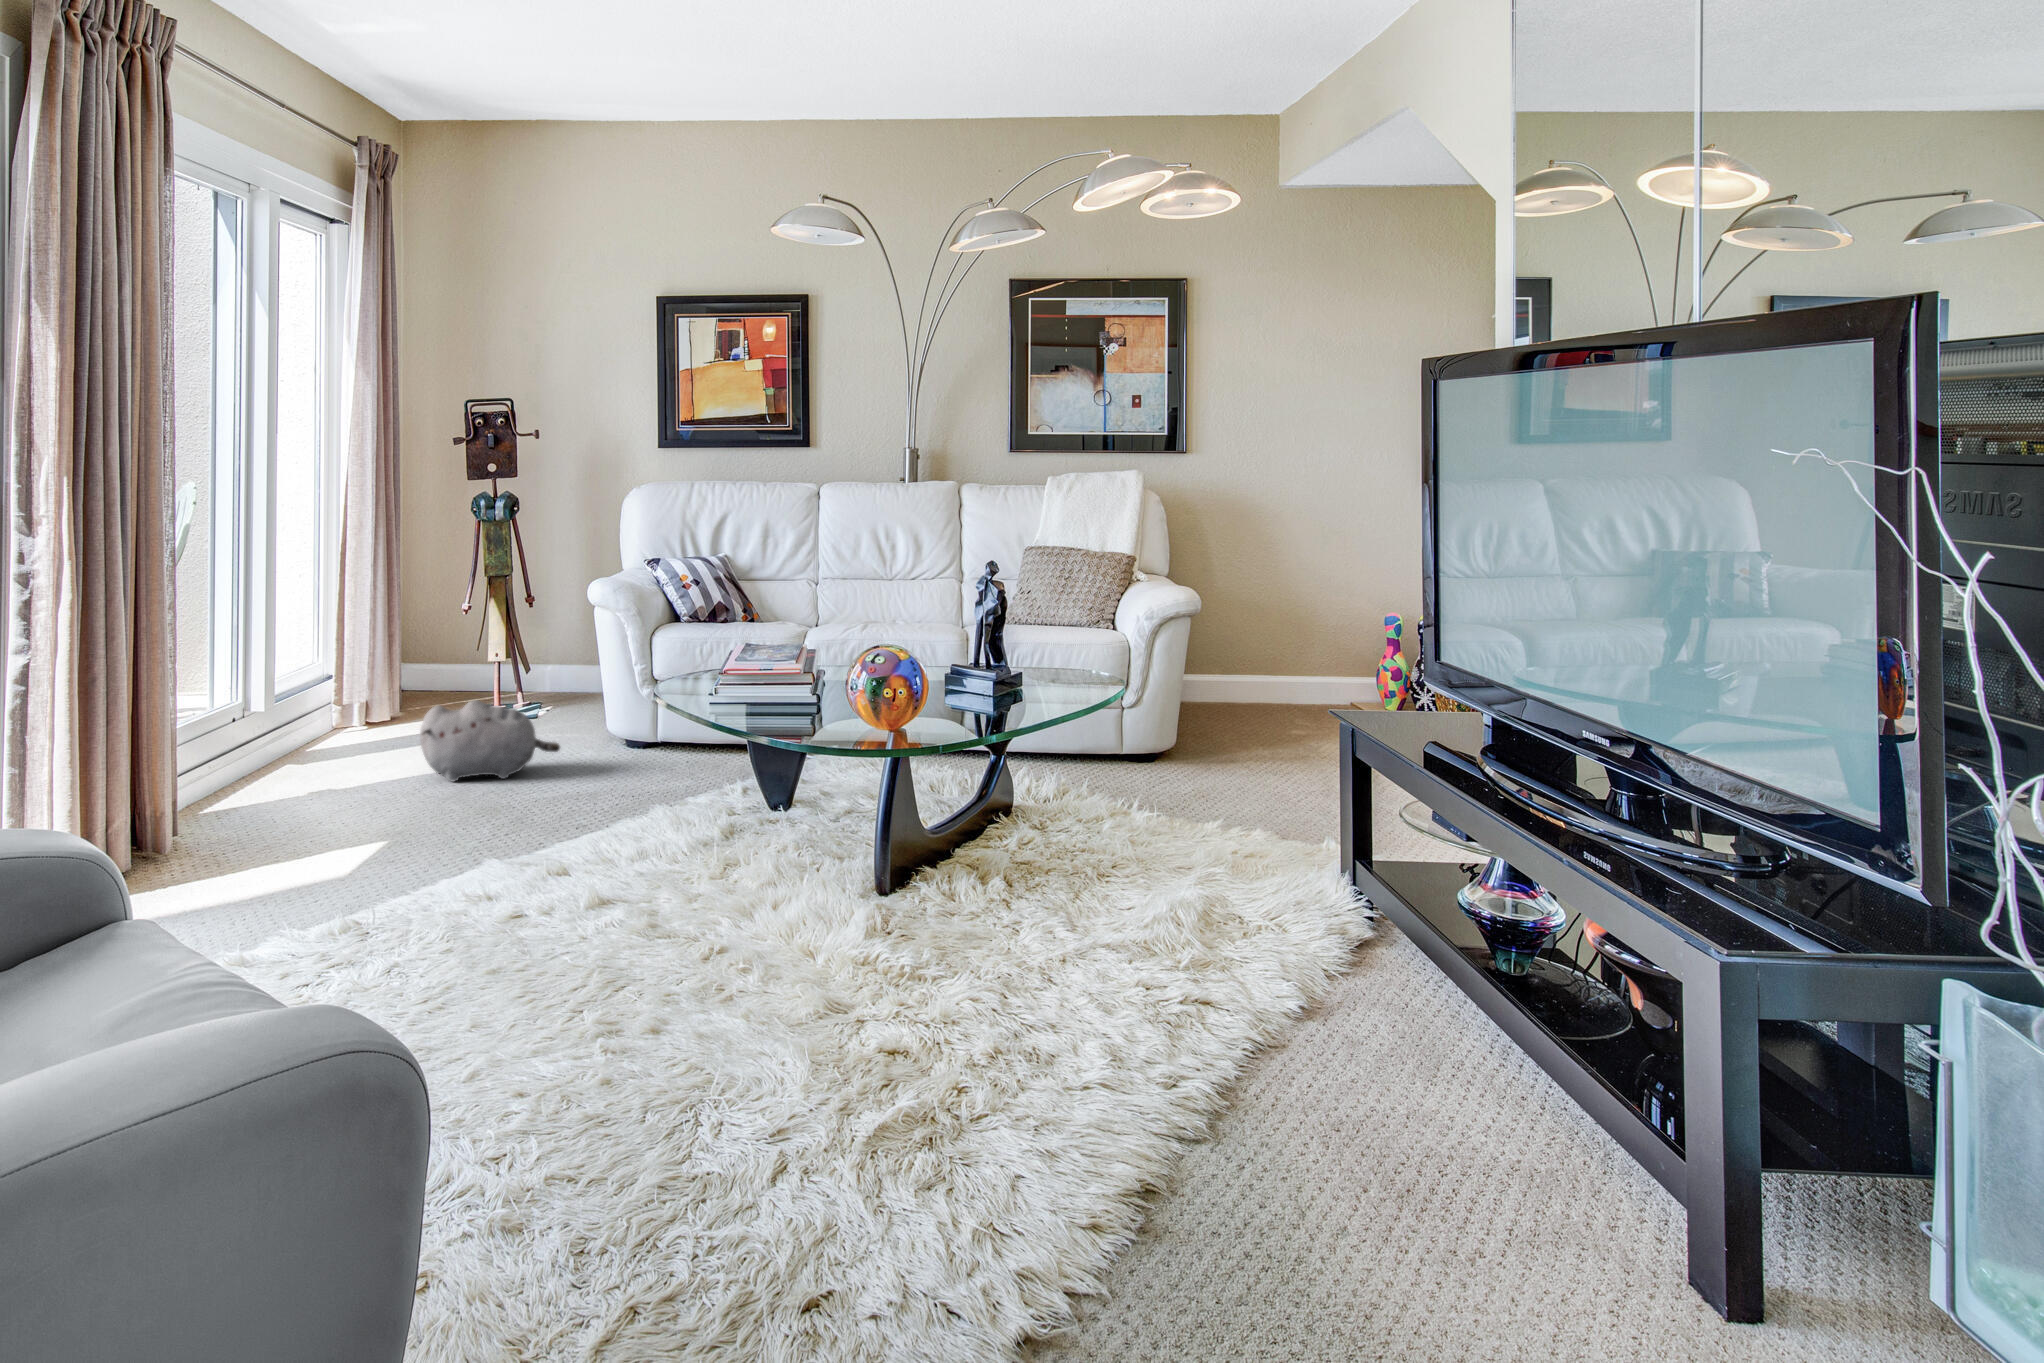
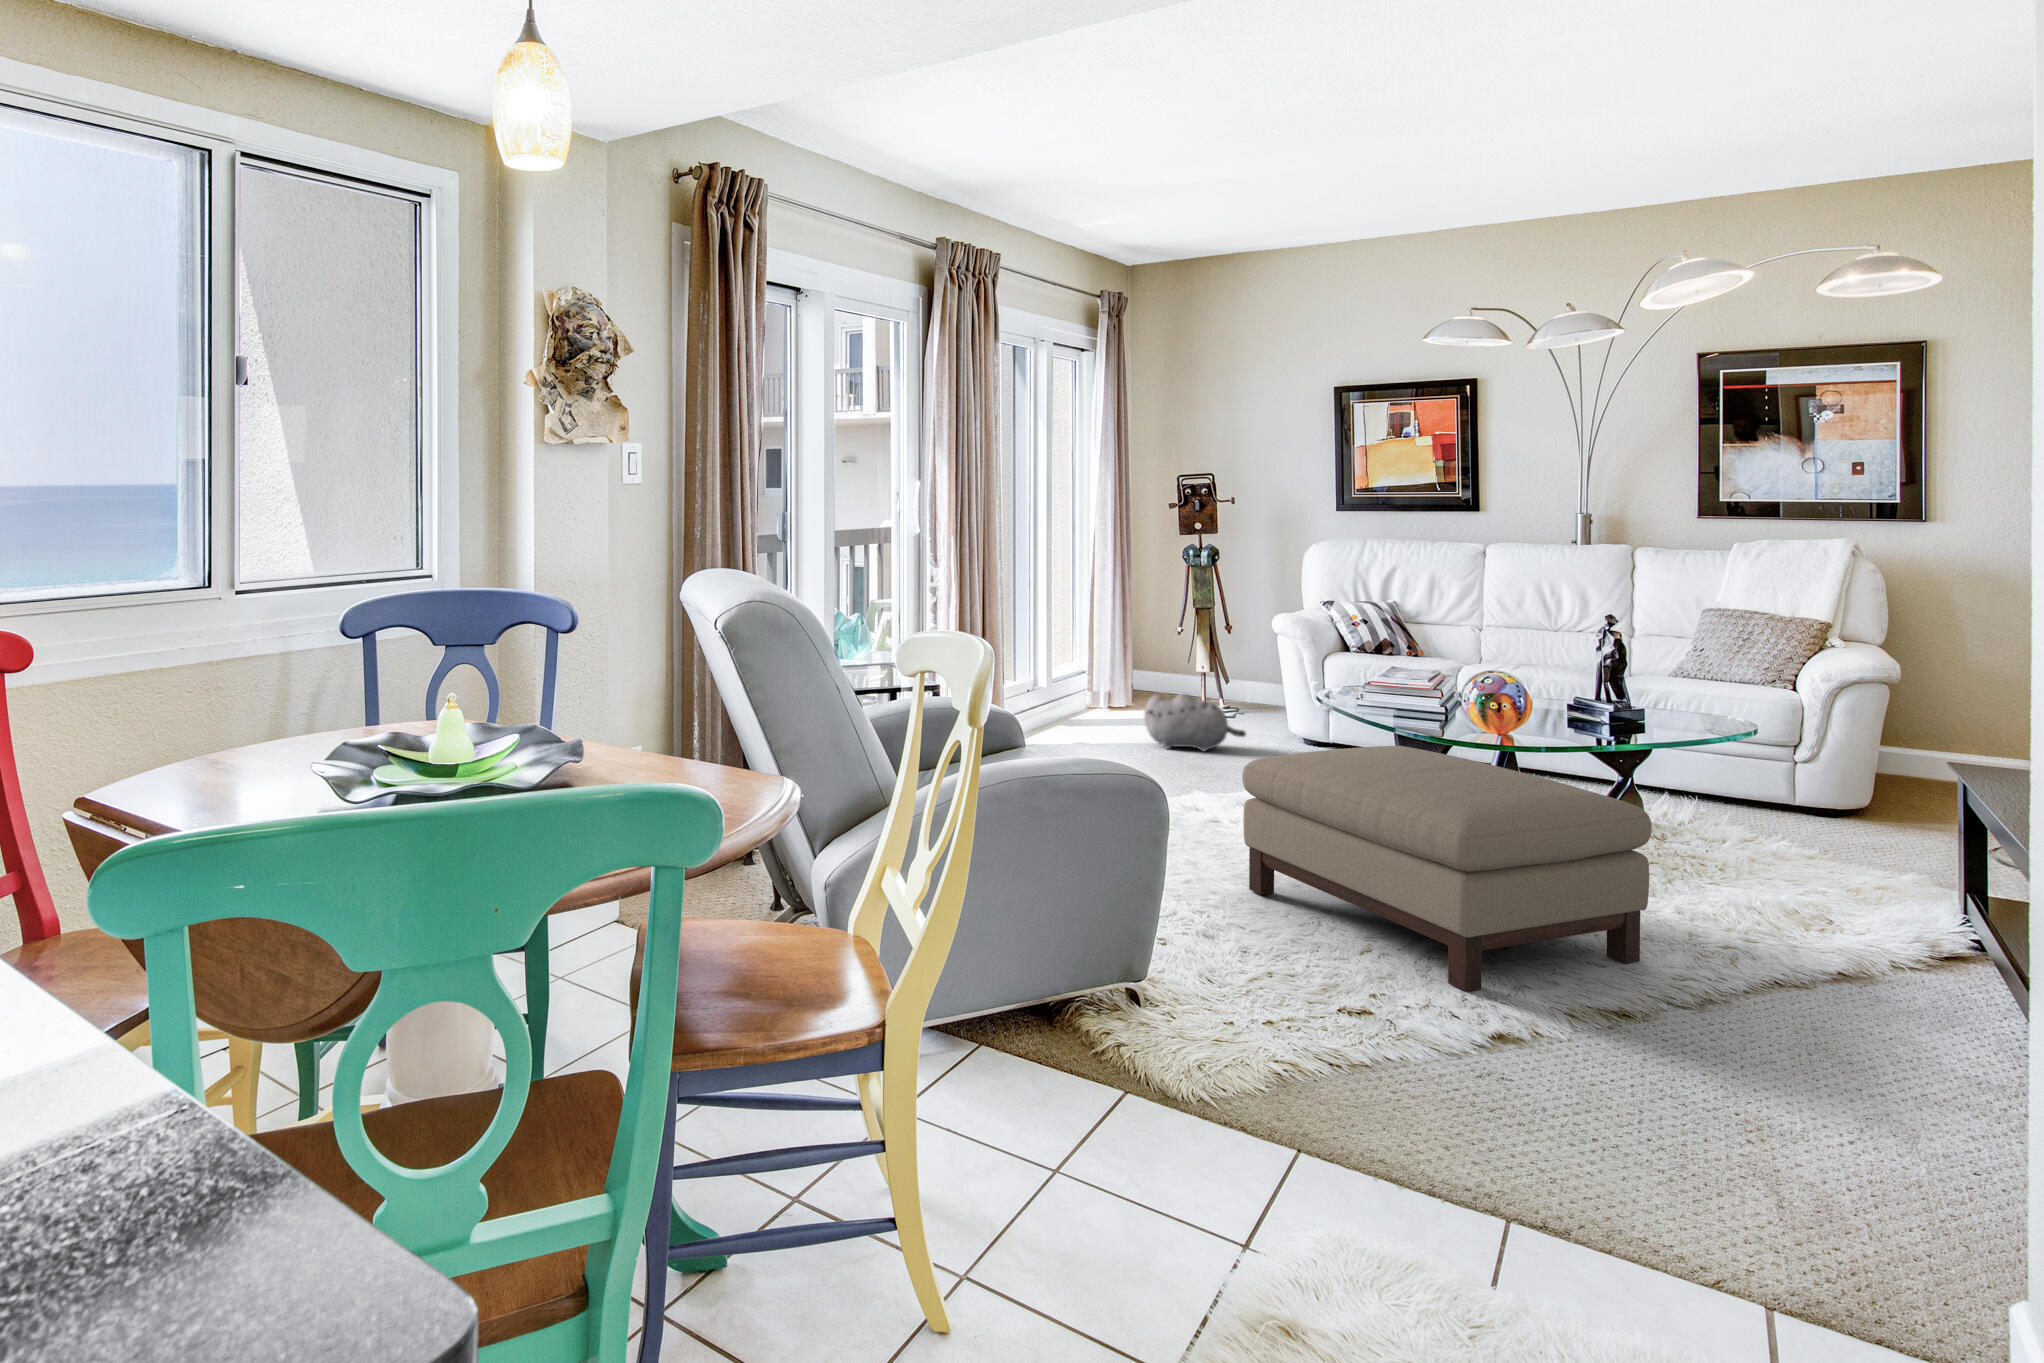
ottoman: none [566,775,1139,1239] -> present [1242,746,1651,991]

